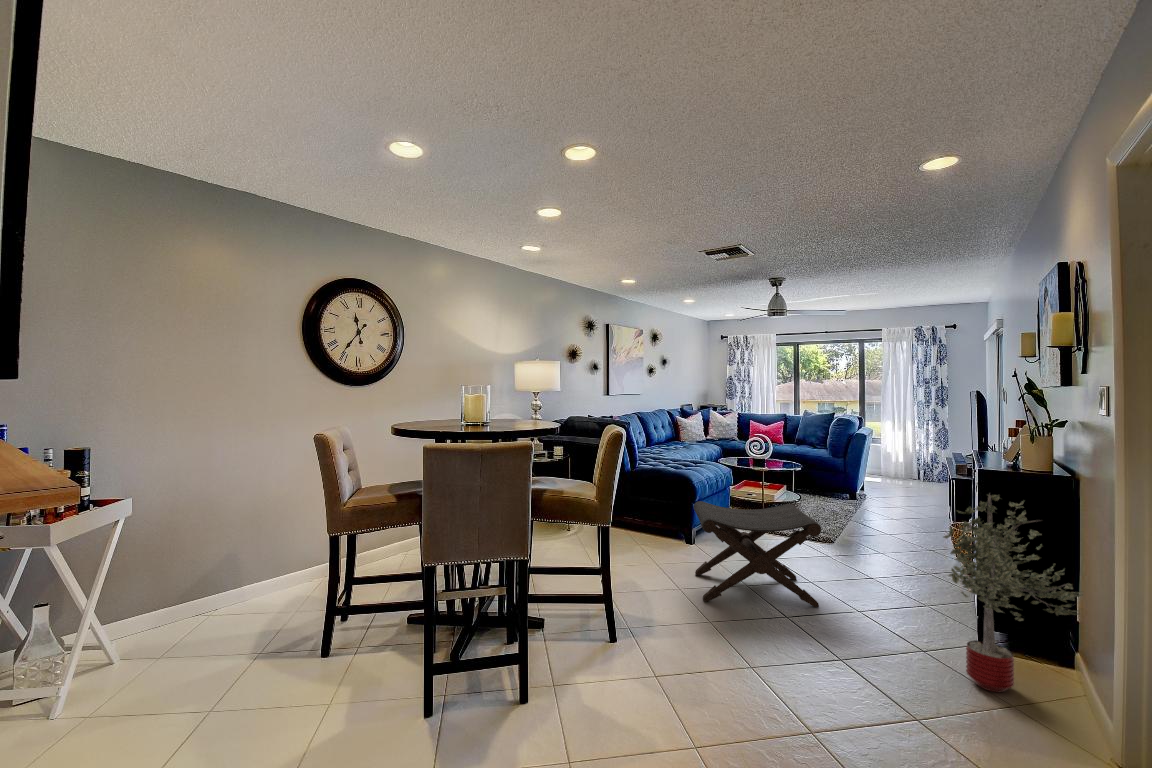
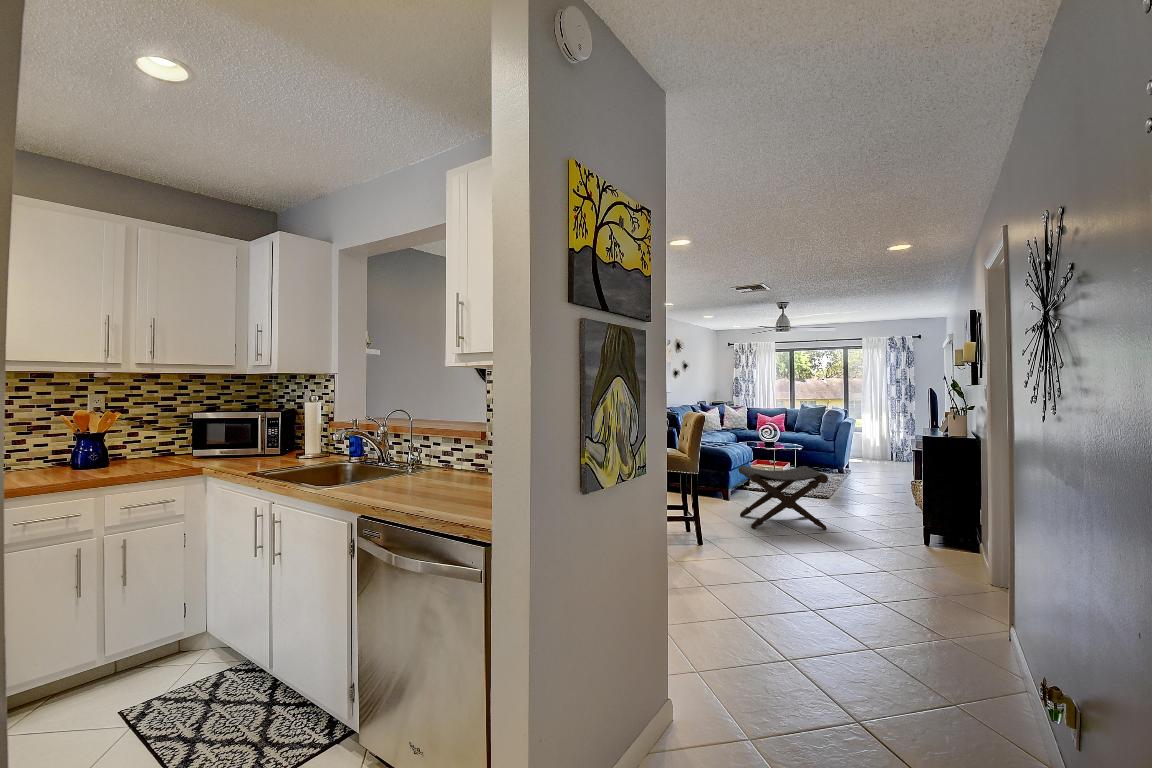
potted tree: present [944,494,1081,692] -> none [901,447,975,560]

